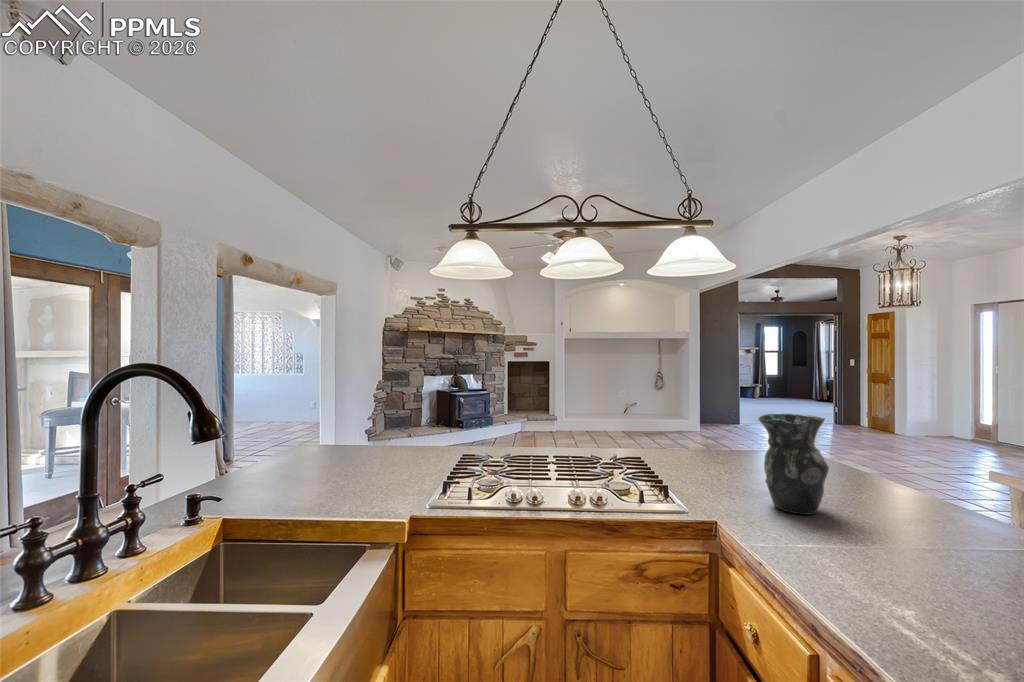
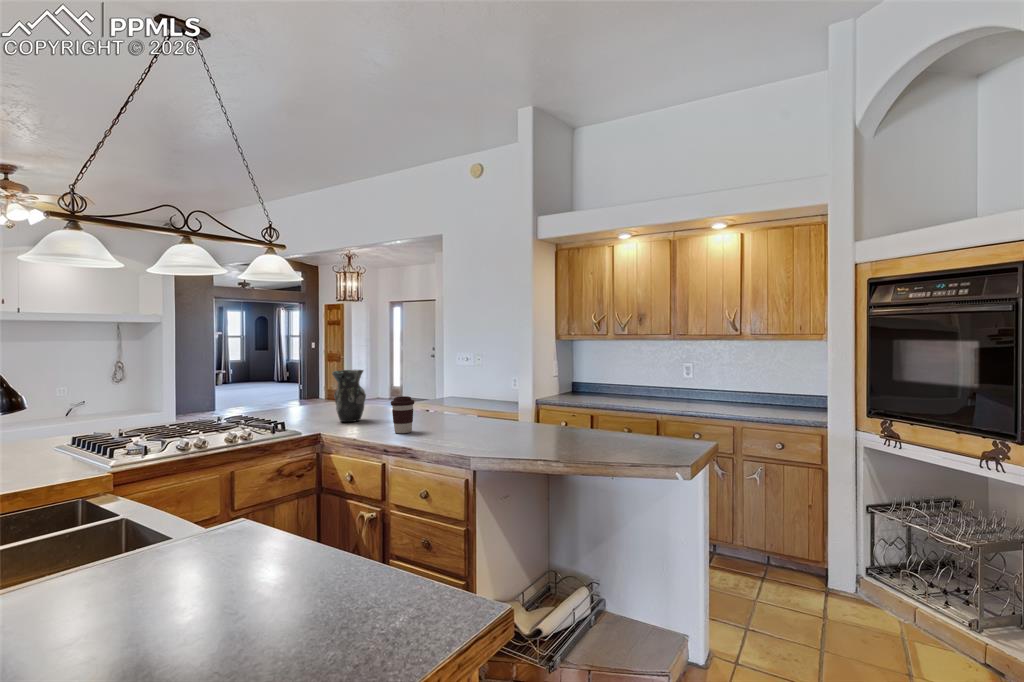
coffee cup: none [855,505,933,612] -> present [391,396,414,433]

